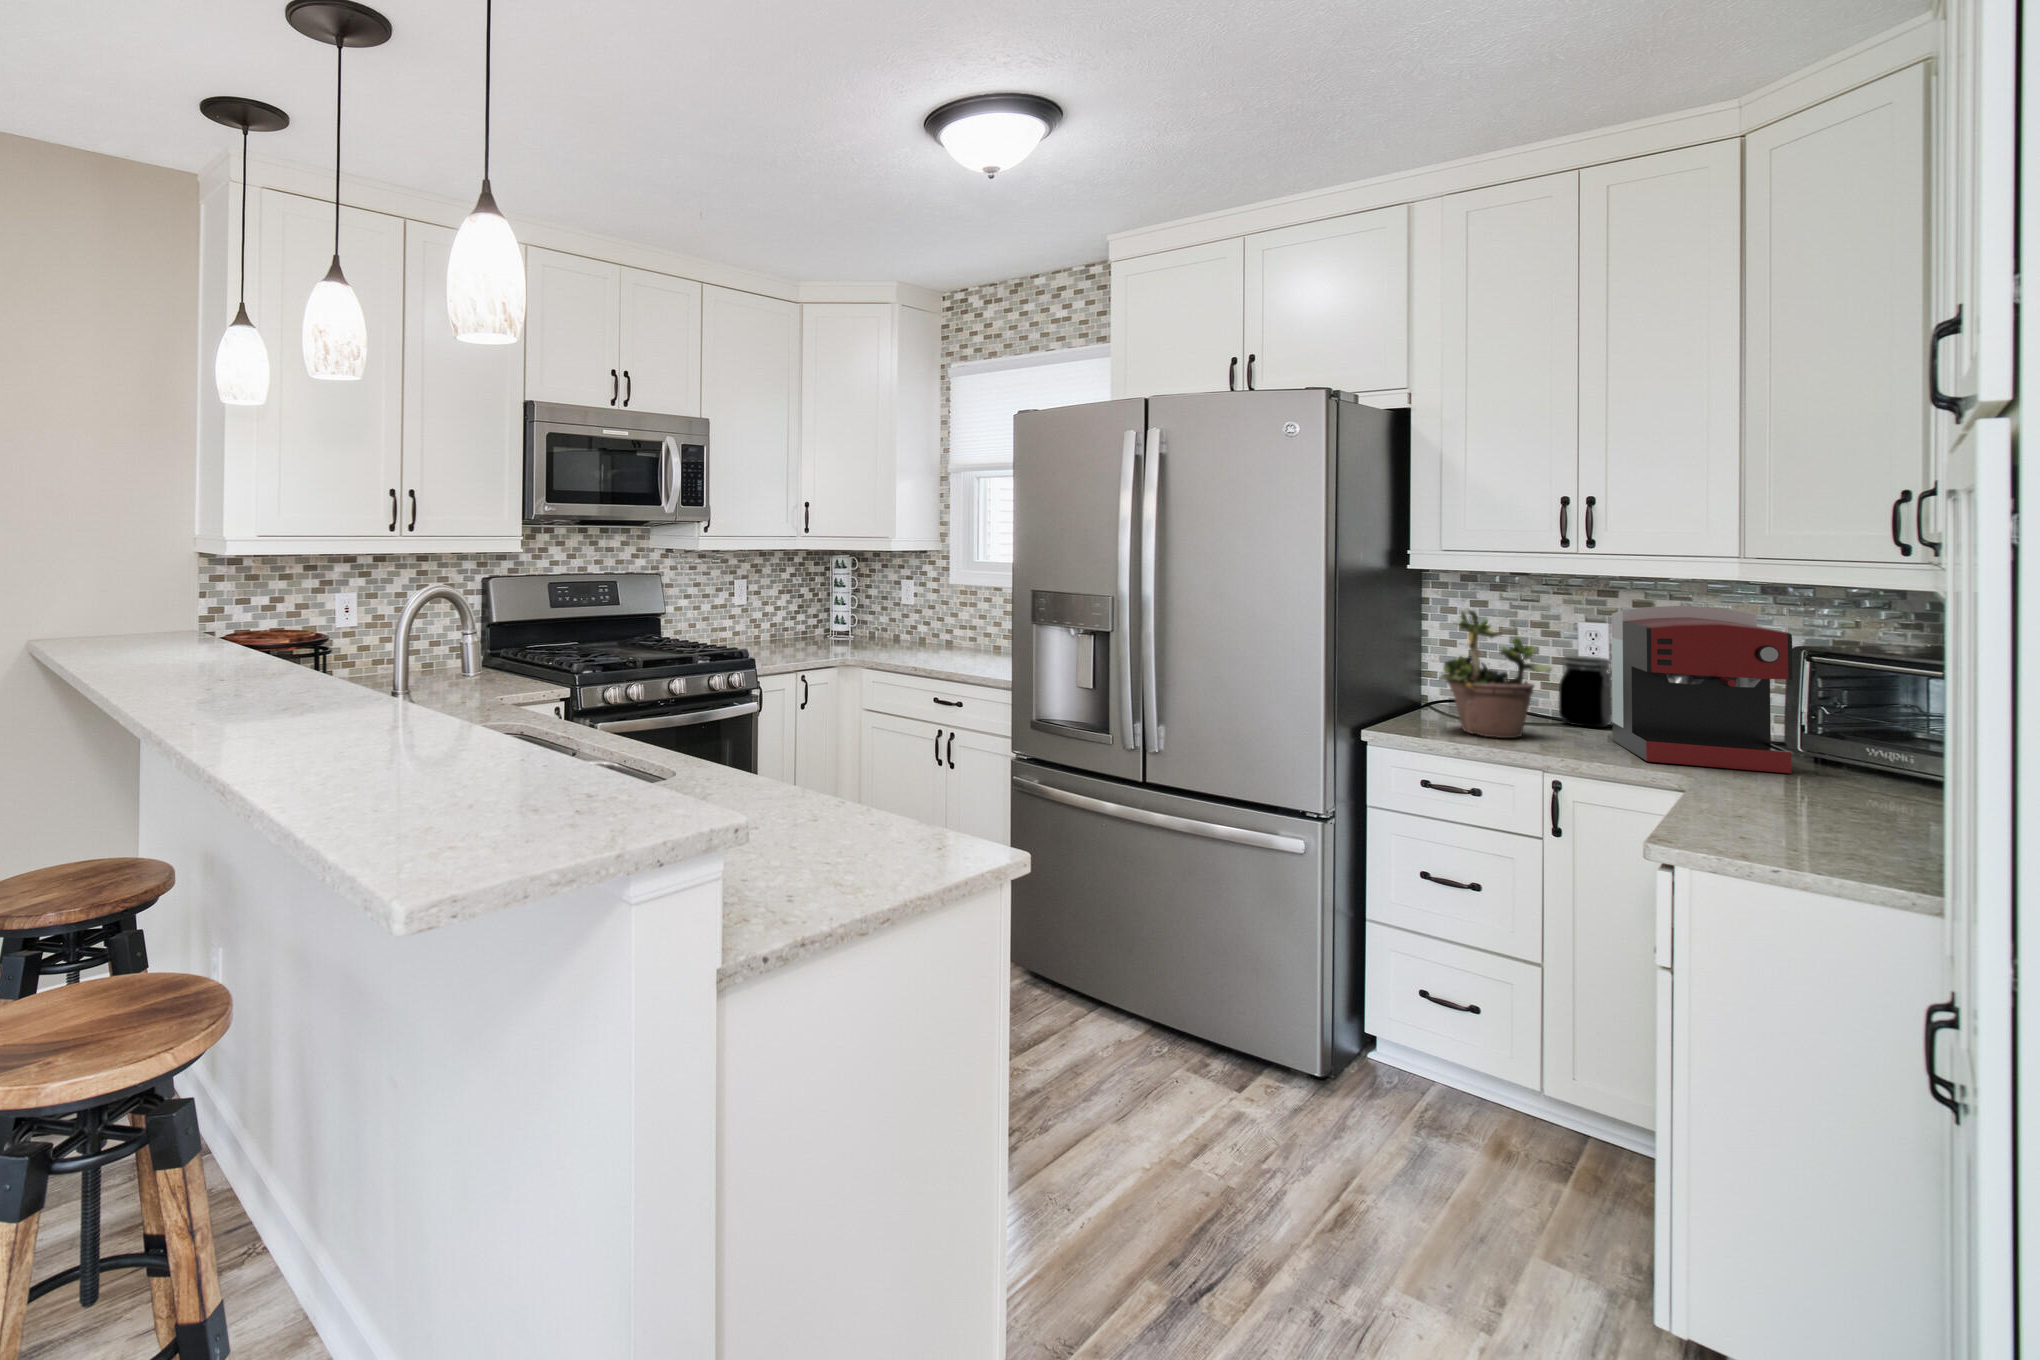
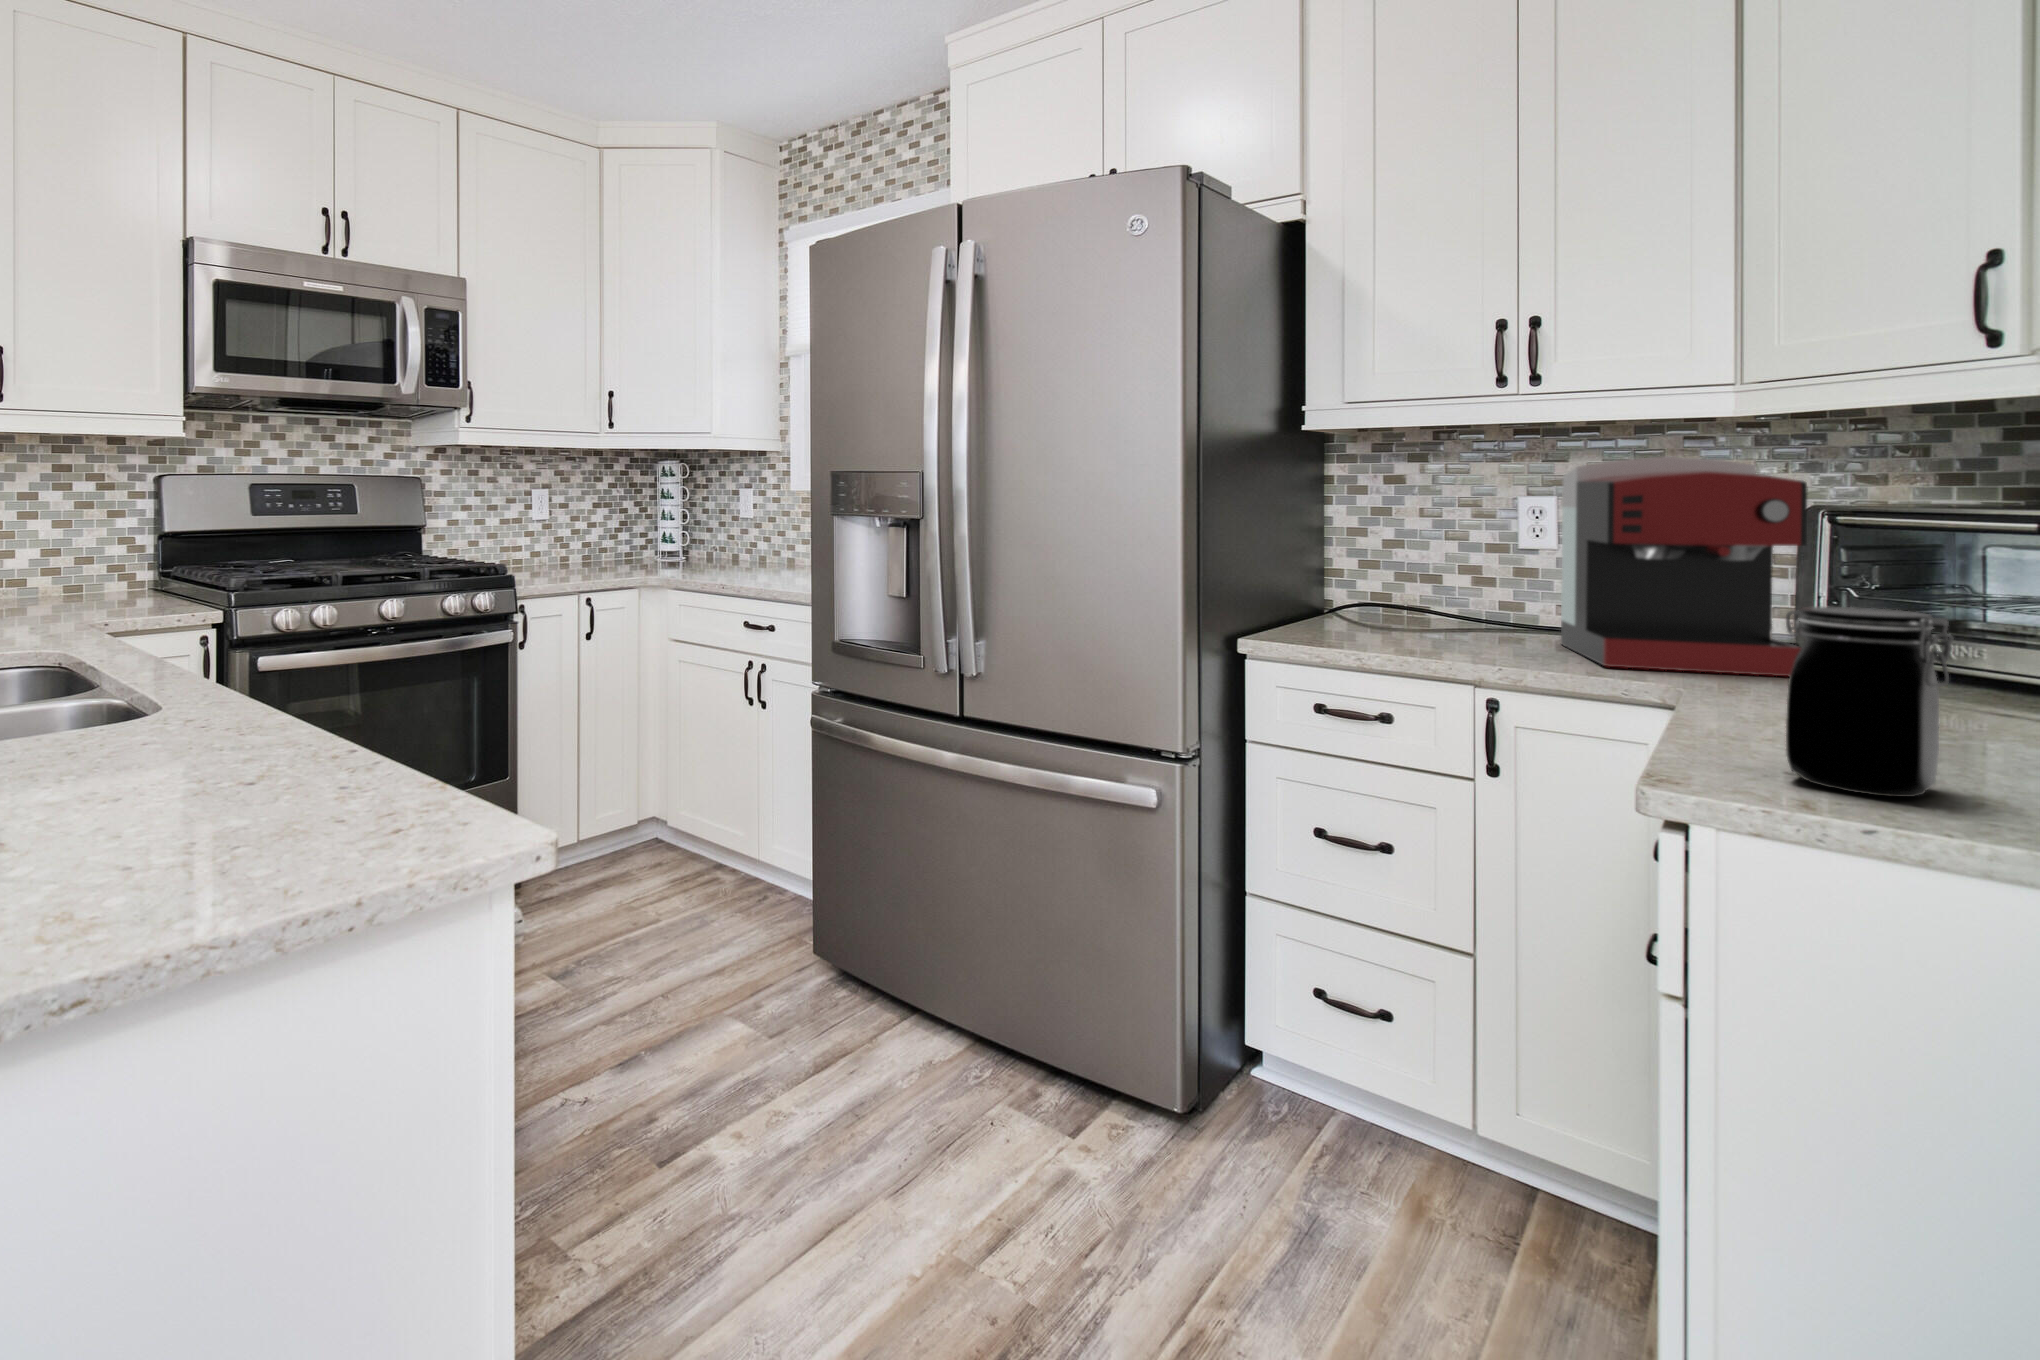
potted plant: present [1439,610,1552,738] -> none [1336,461,1484,645]
jar: present [1559,656,1613,727] -> present [1786,607,1954,797]

